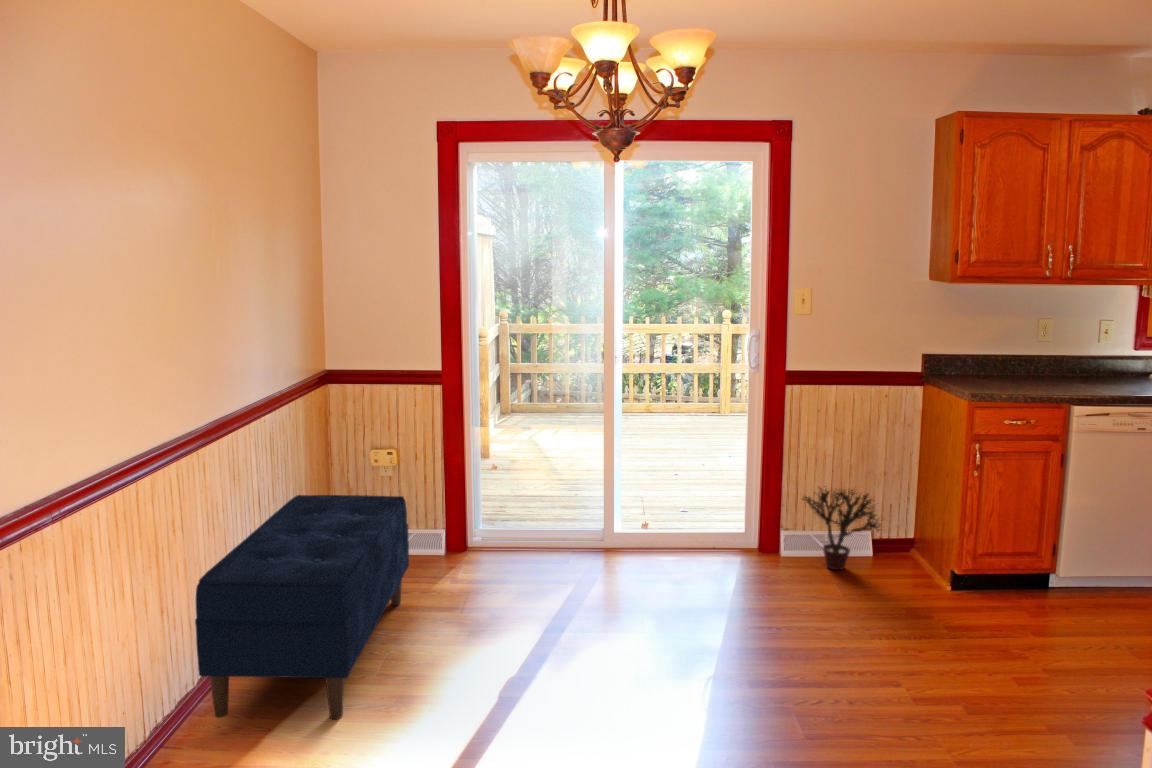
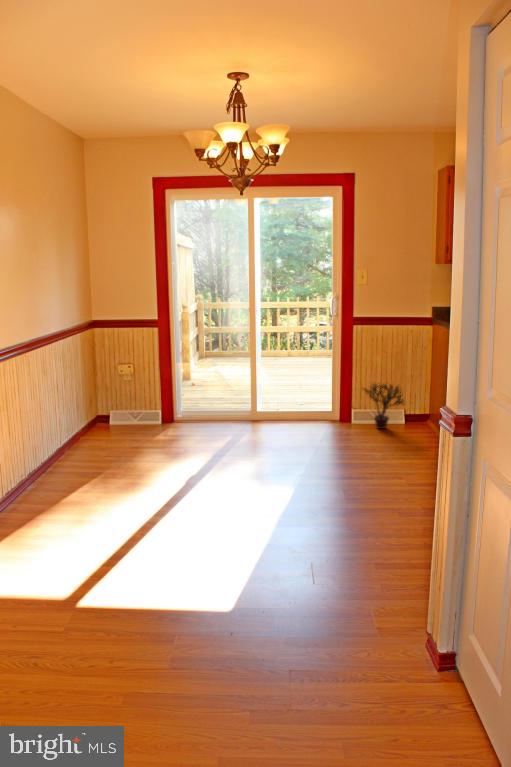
bench: present [195,495,409,719] -> none [30,385,141,489]

